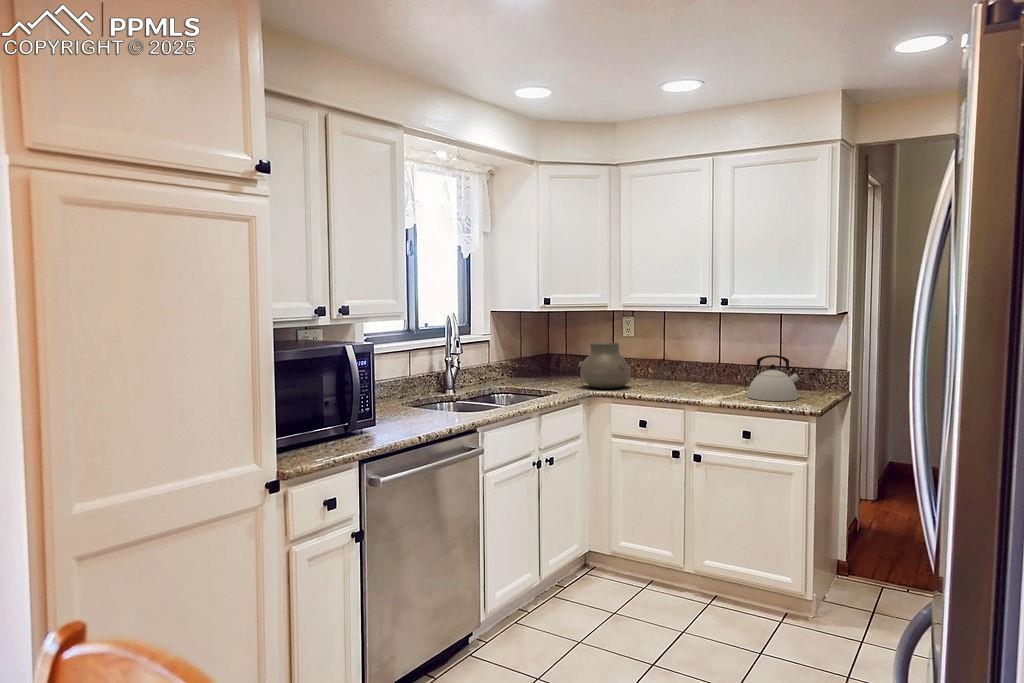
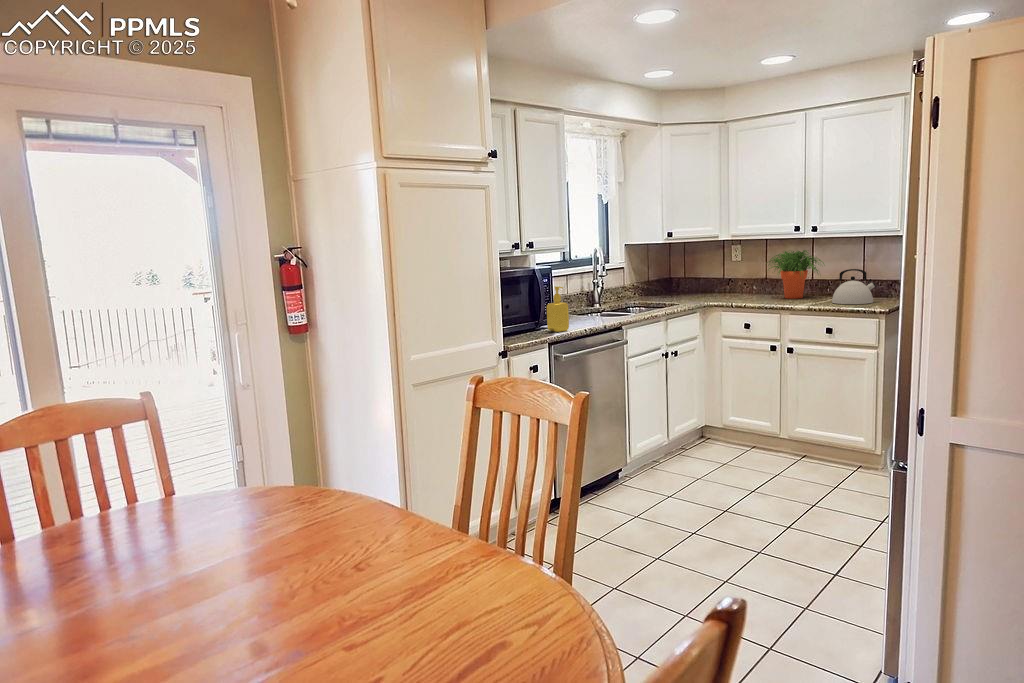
potted plant: none [663,327,737,388] -> present [767,250,824,299]
vase: present [579,343,631,389] -> none [696,265,738,301]
soap dispenser: none [362,372,395,441] -> present [547,286,569,332]

